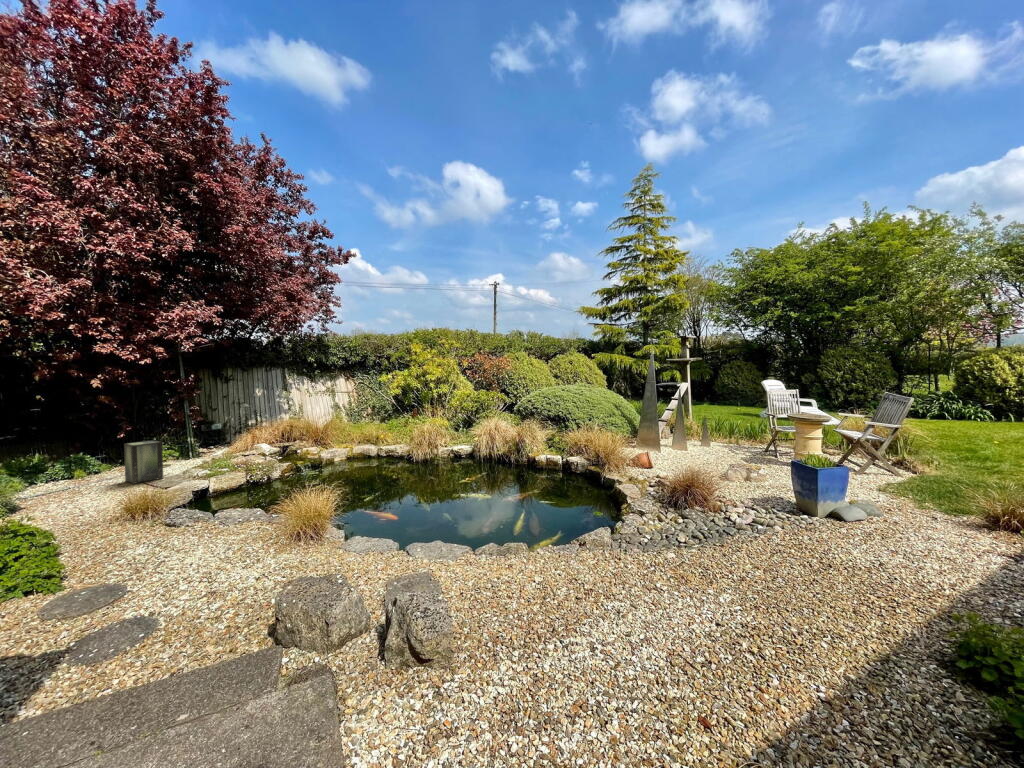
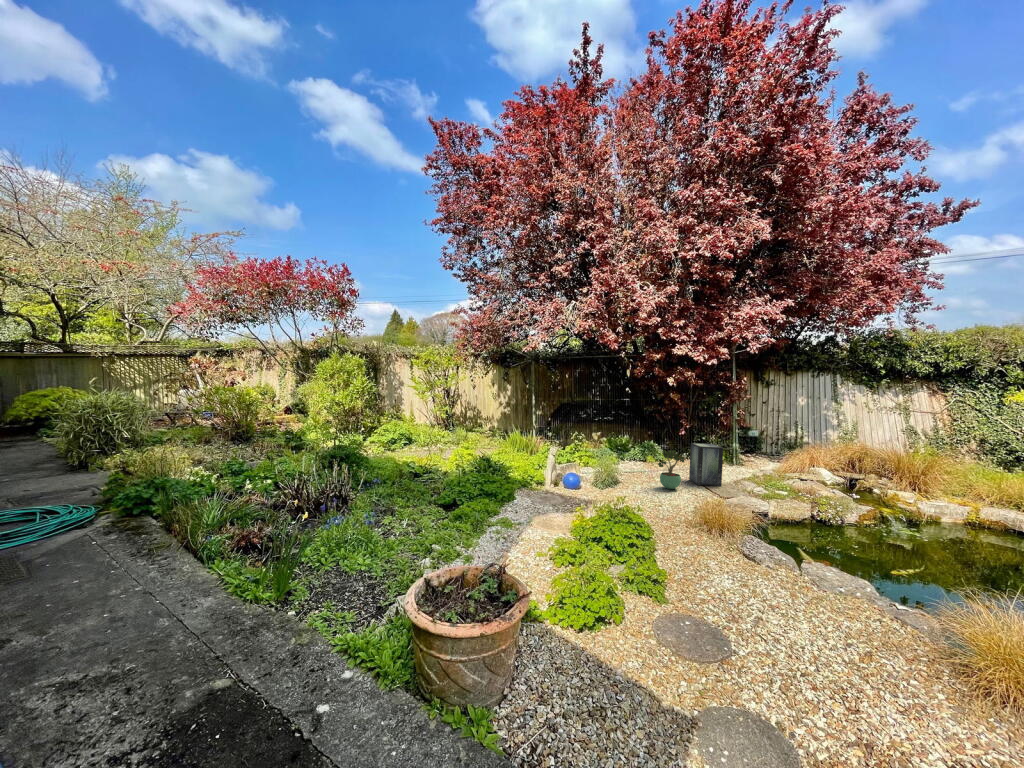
potted plant: none [70,454,108,497] -> present [658,450,684,489]

